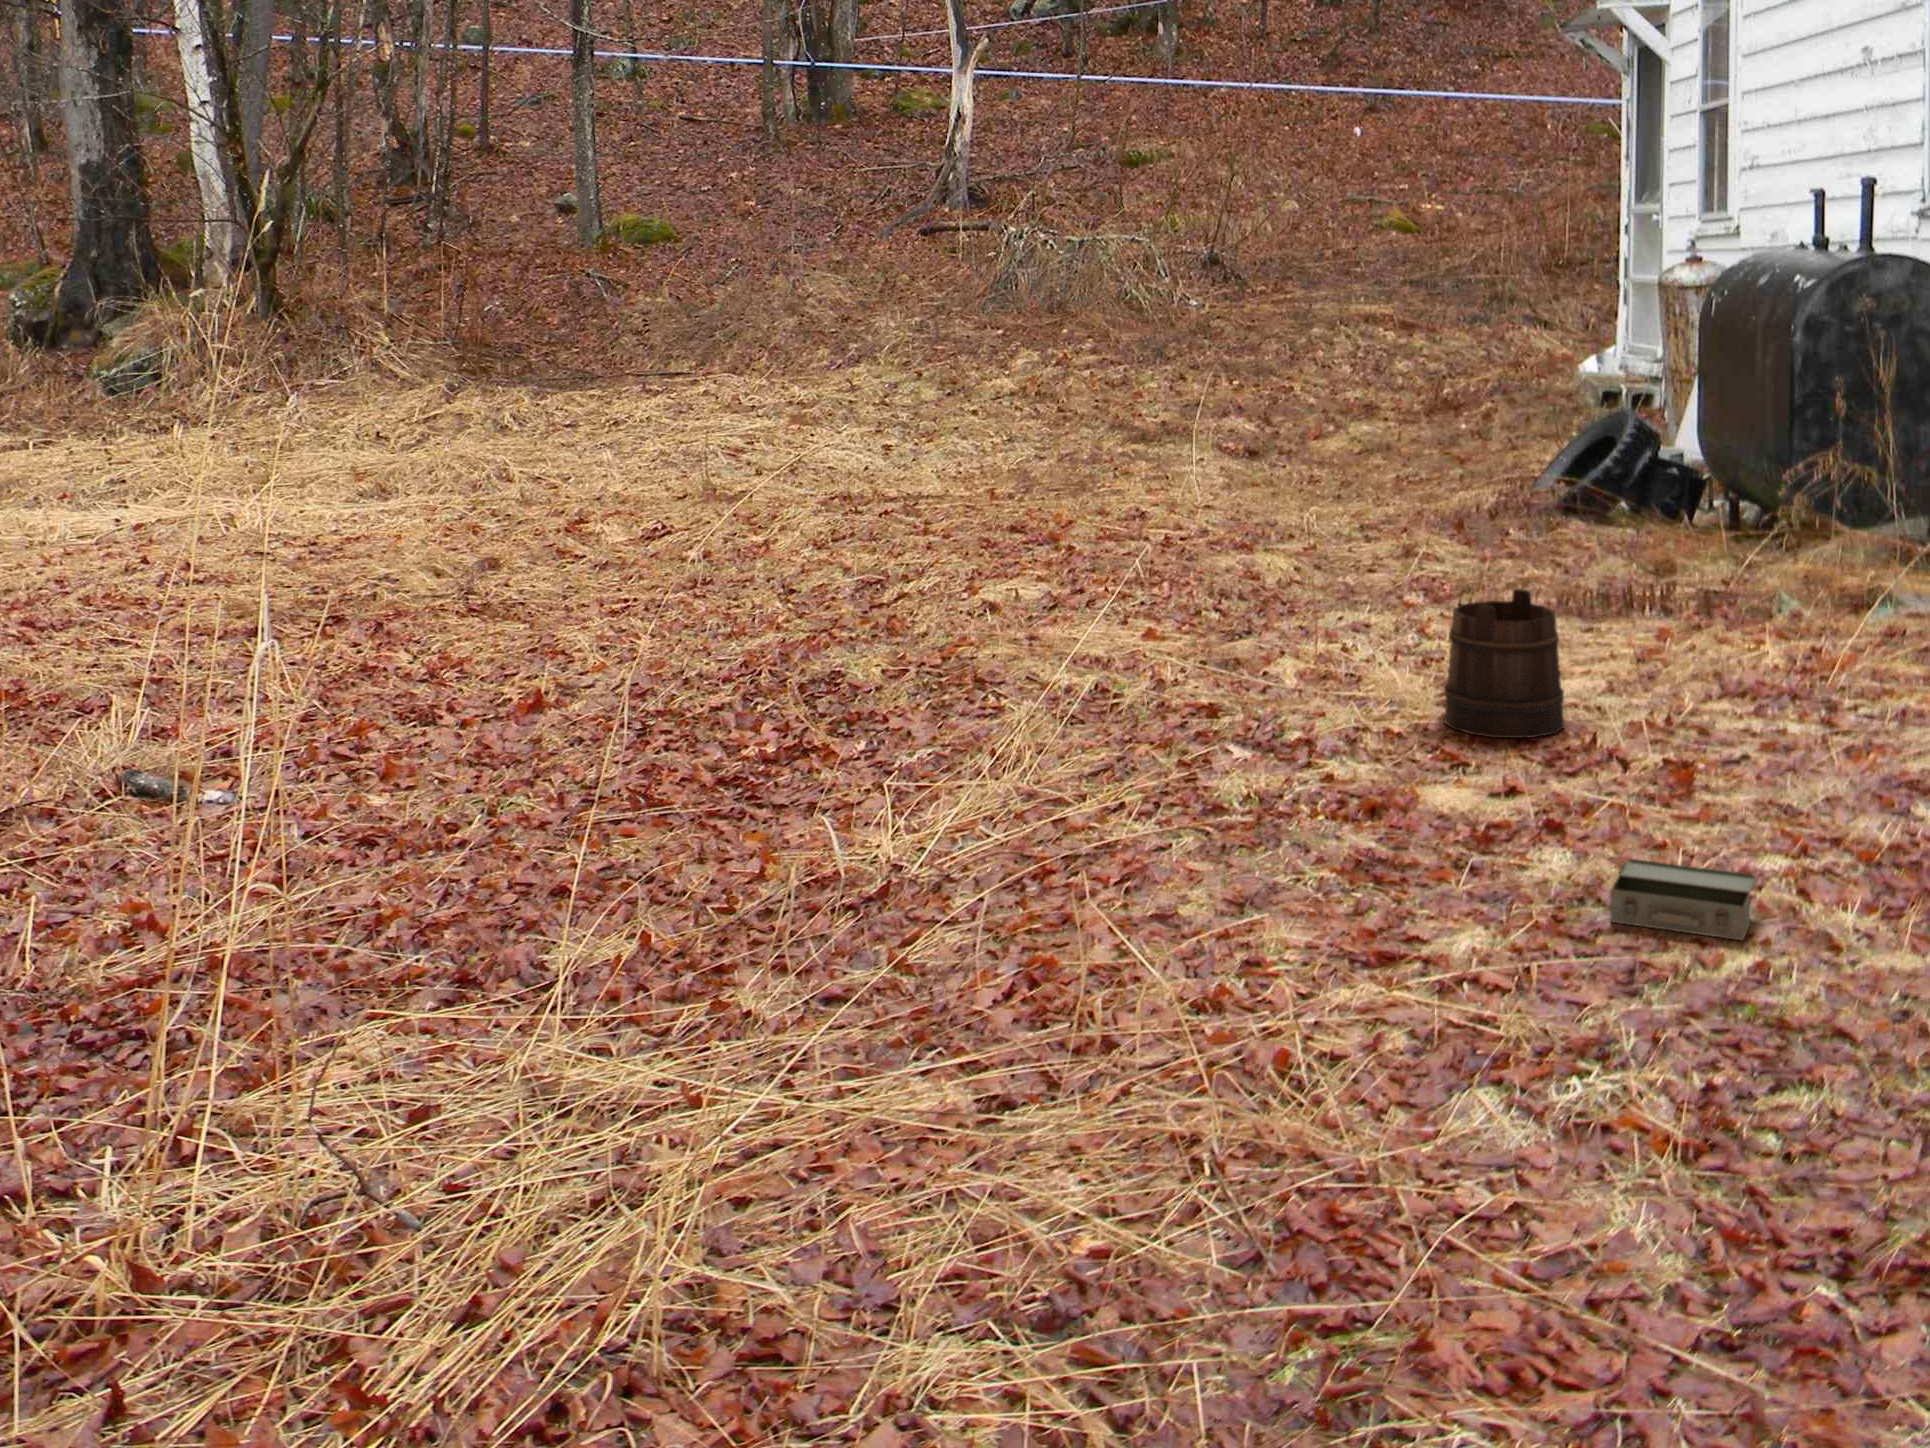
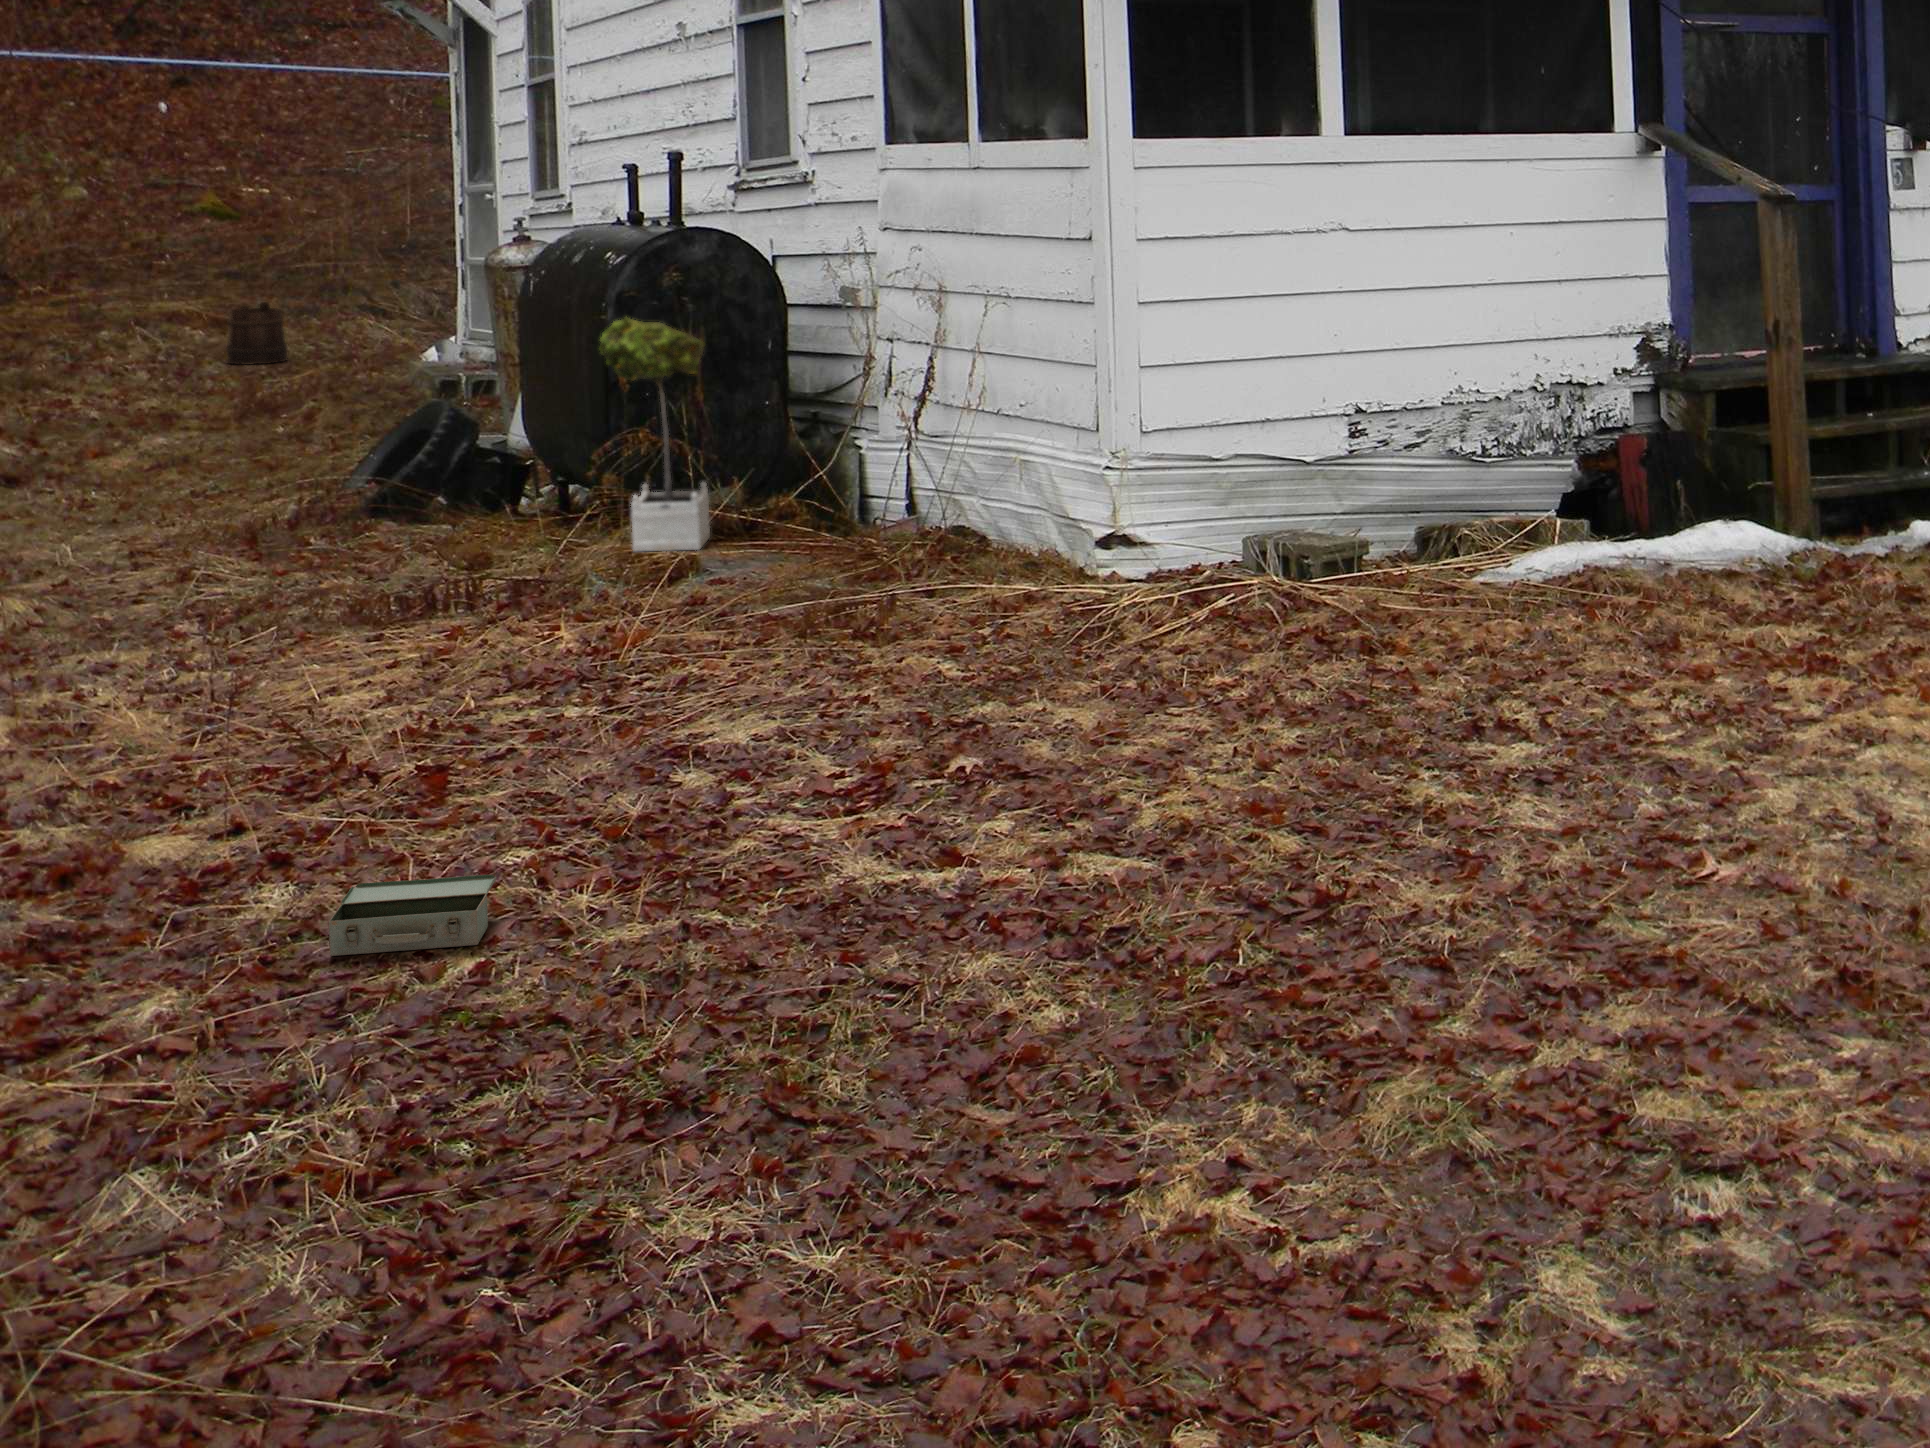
potted tree: none [1792,339,1900,578] -> present [599,317,710,551]
bucket: present [1444,589,1564,738] -> present [226,302,288,365]

